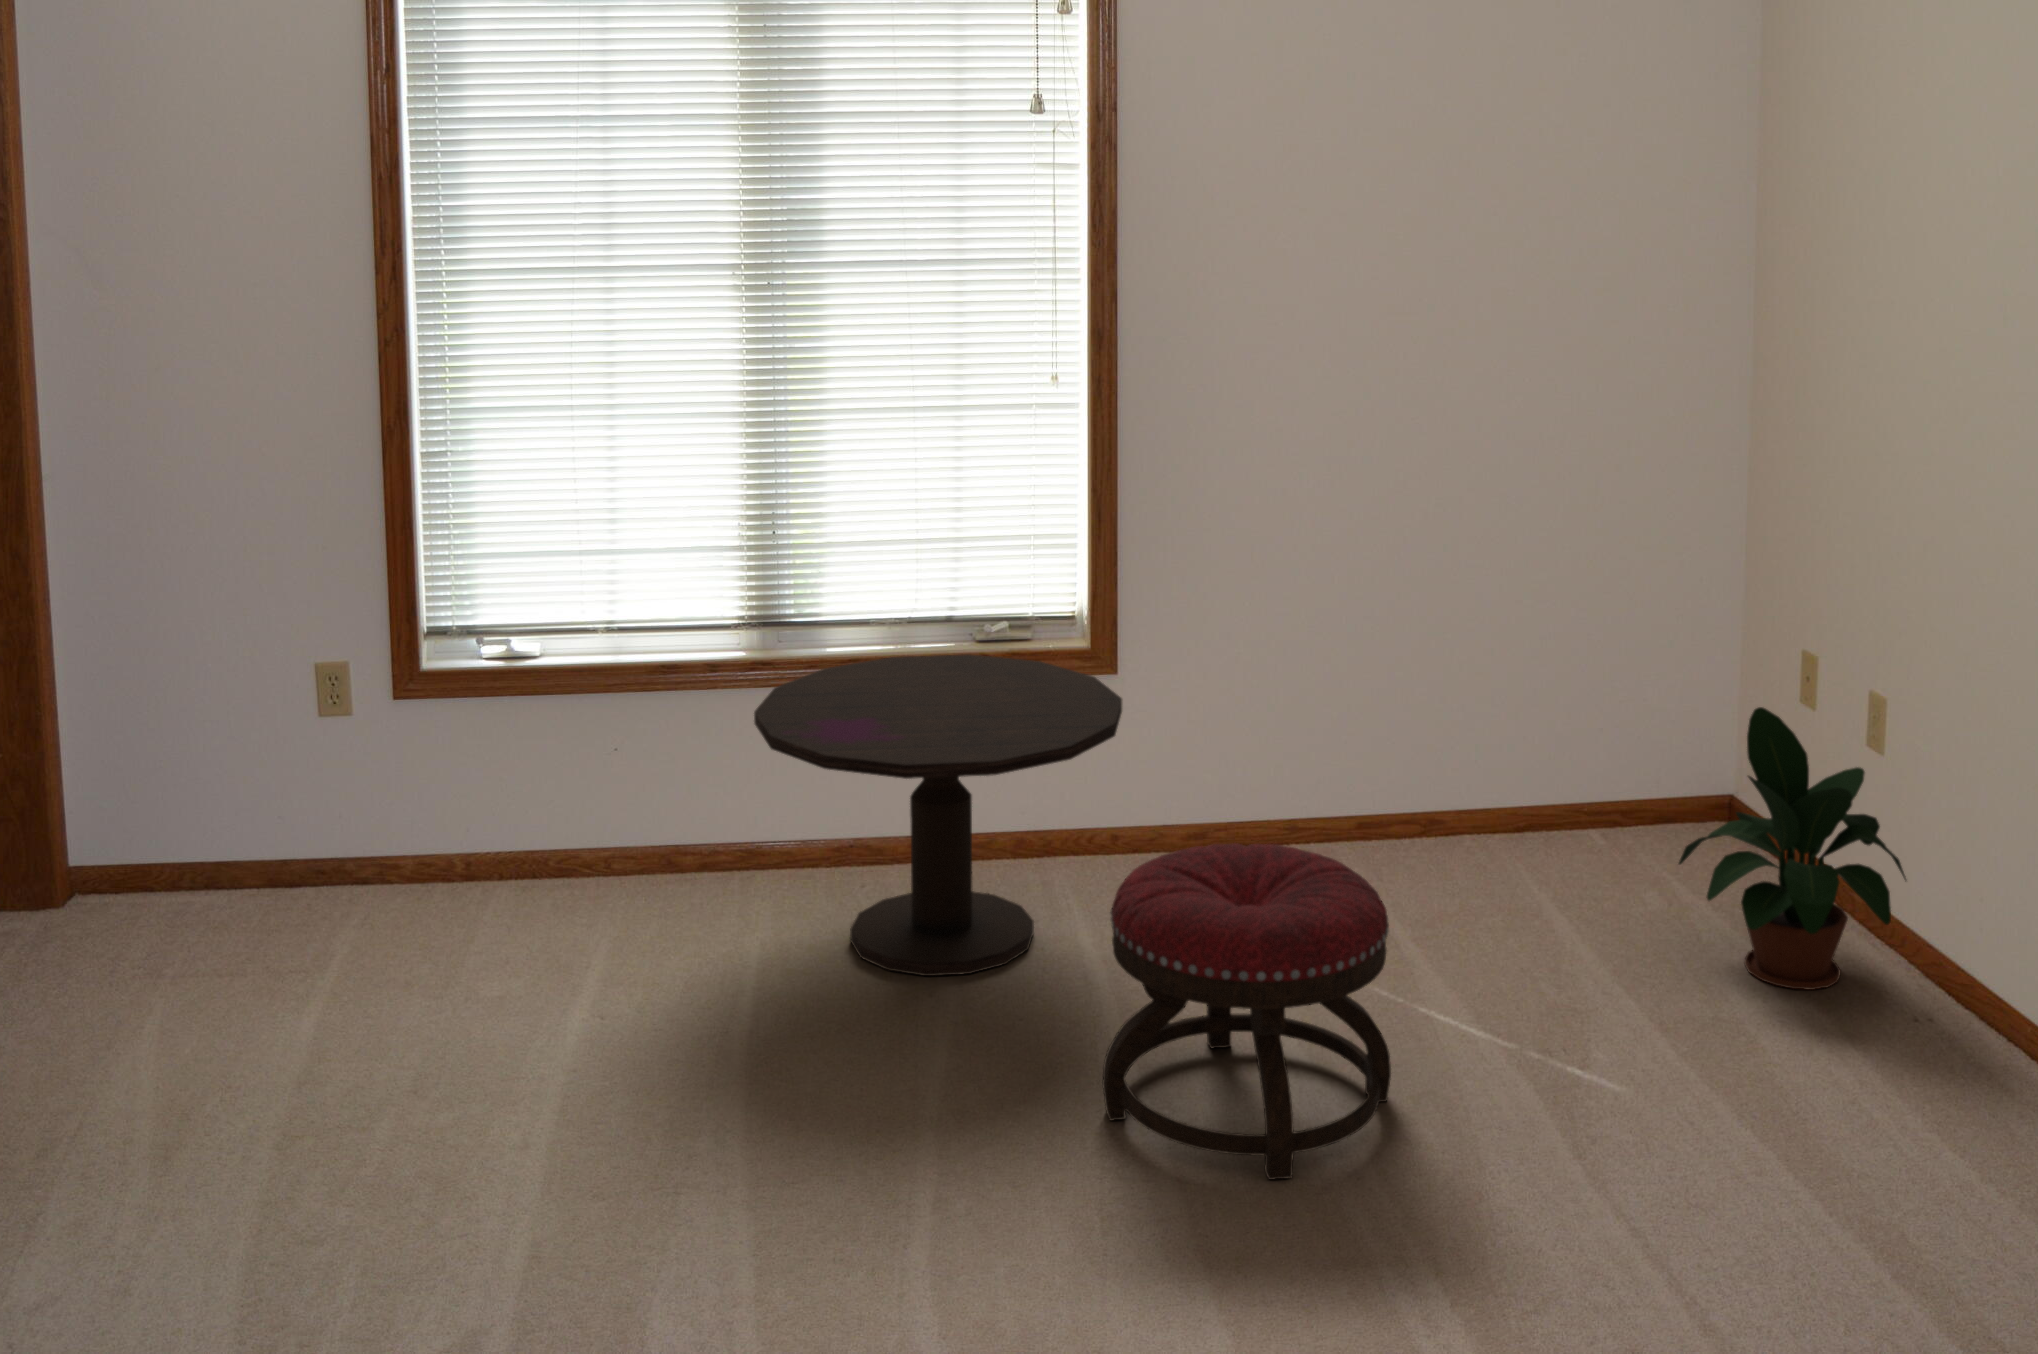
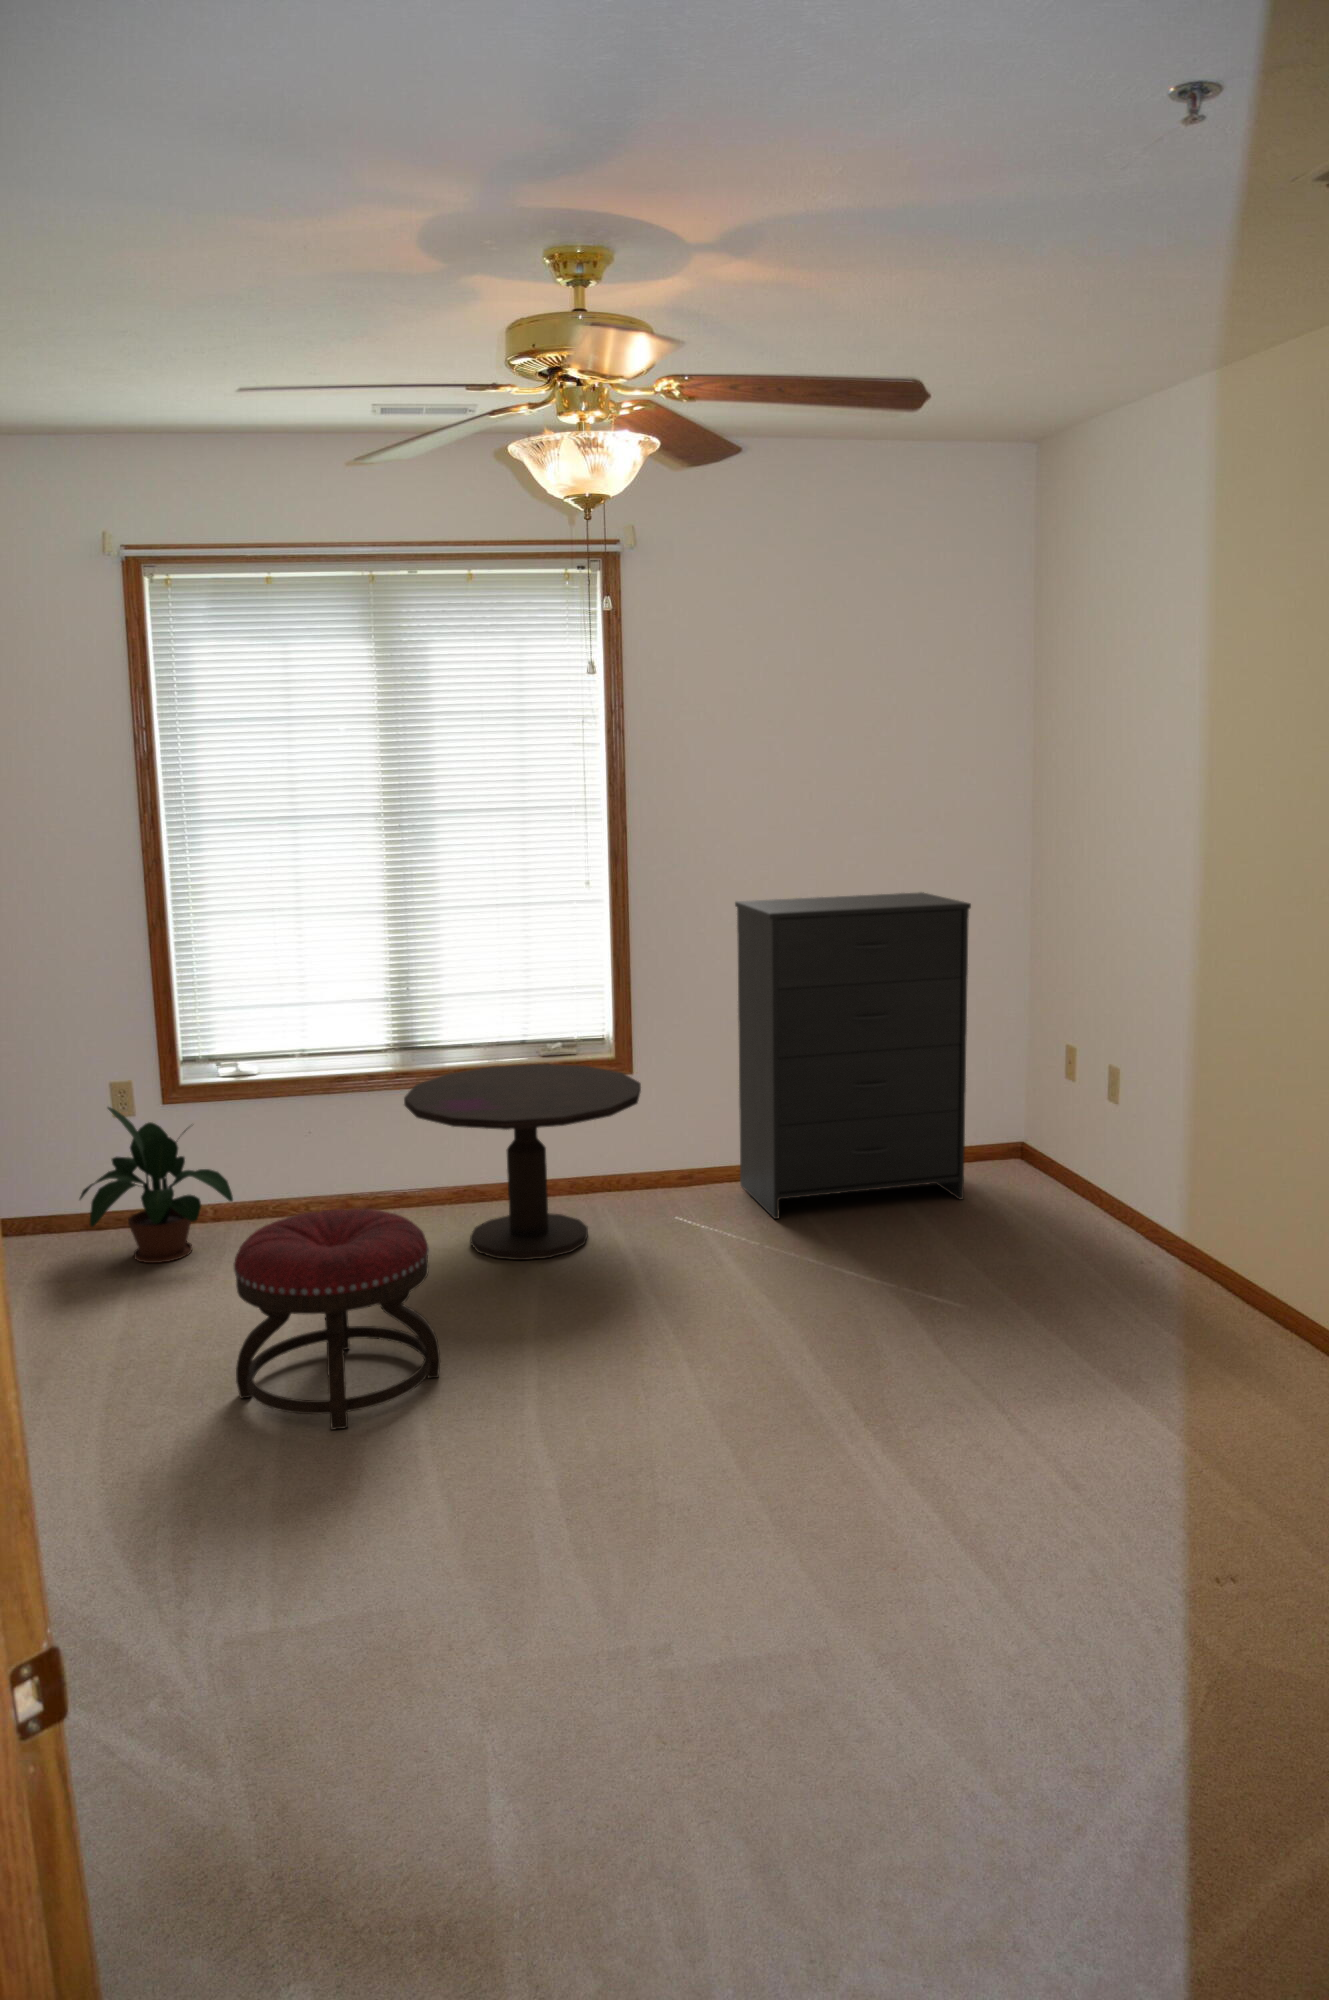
dresser: none [1278,402,1653,918] -> present [735,892,971,1219]
potted plant: present [1679,707,1906,990] -> present [80,1107,233,1263]
ottoman: present [1102,843,1391,1180] -> present [234,1209,440,1430]

